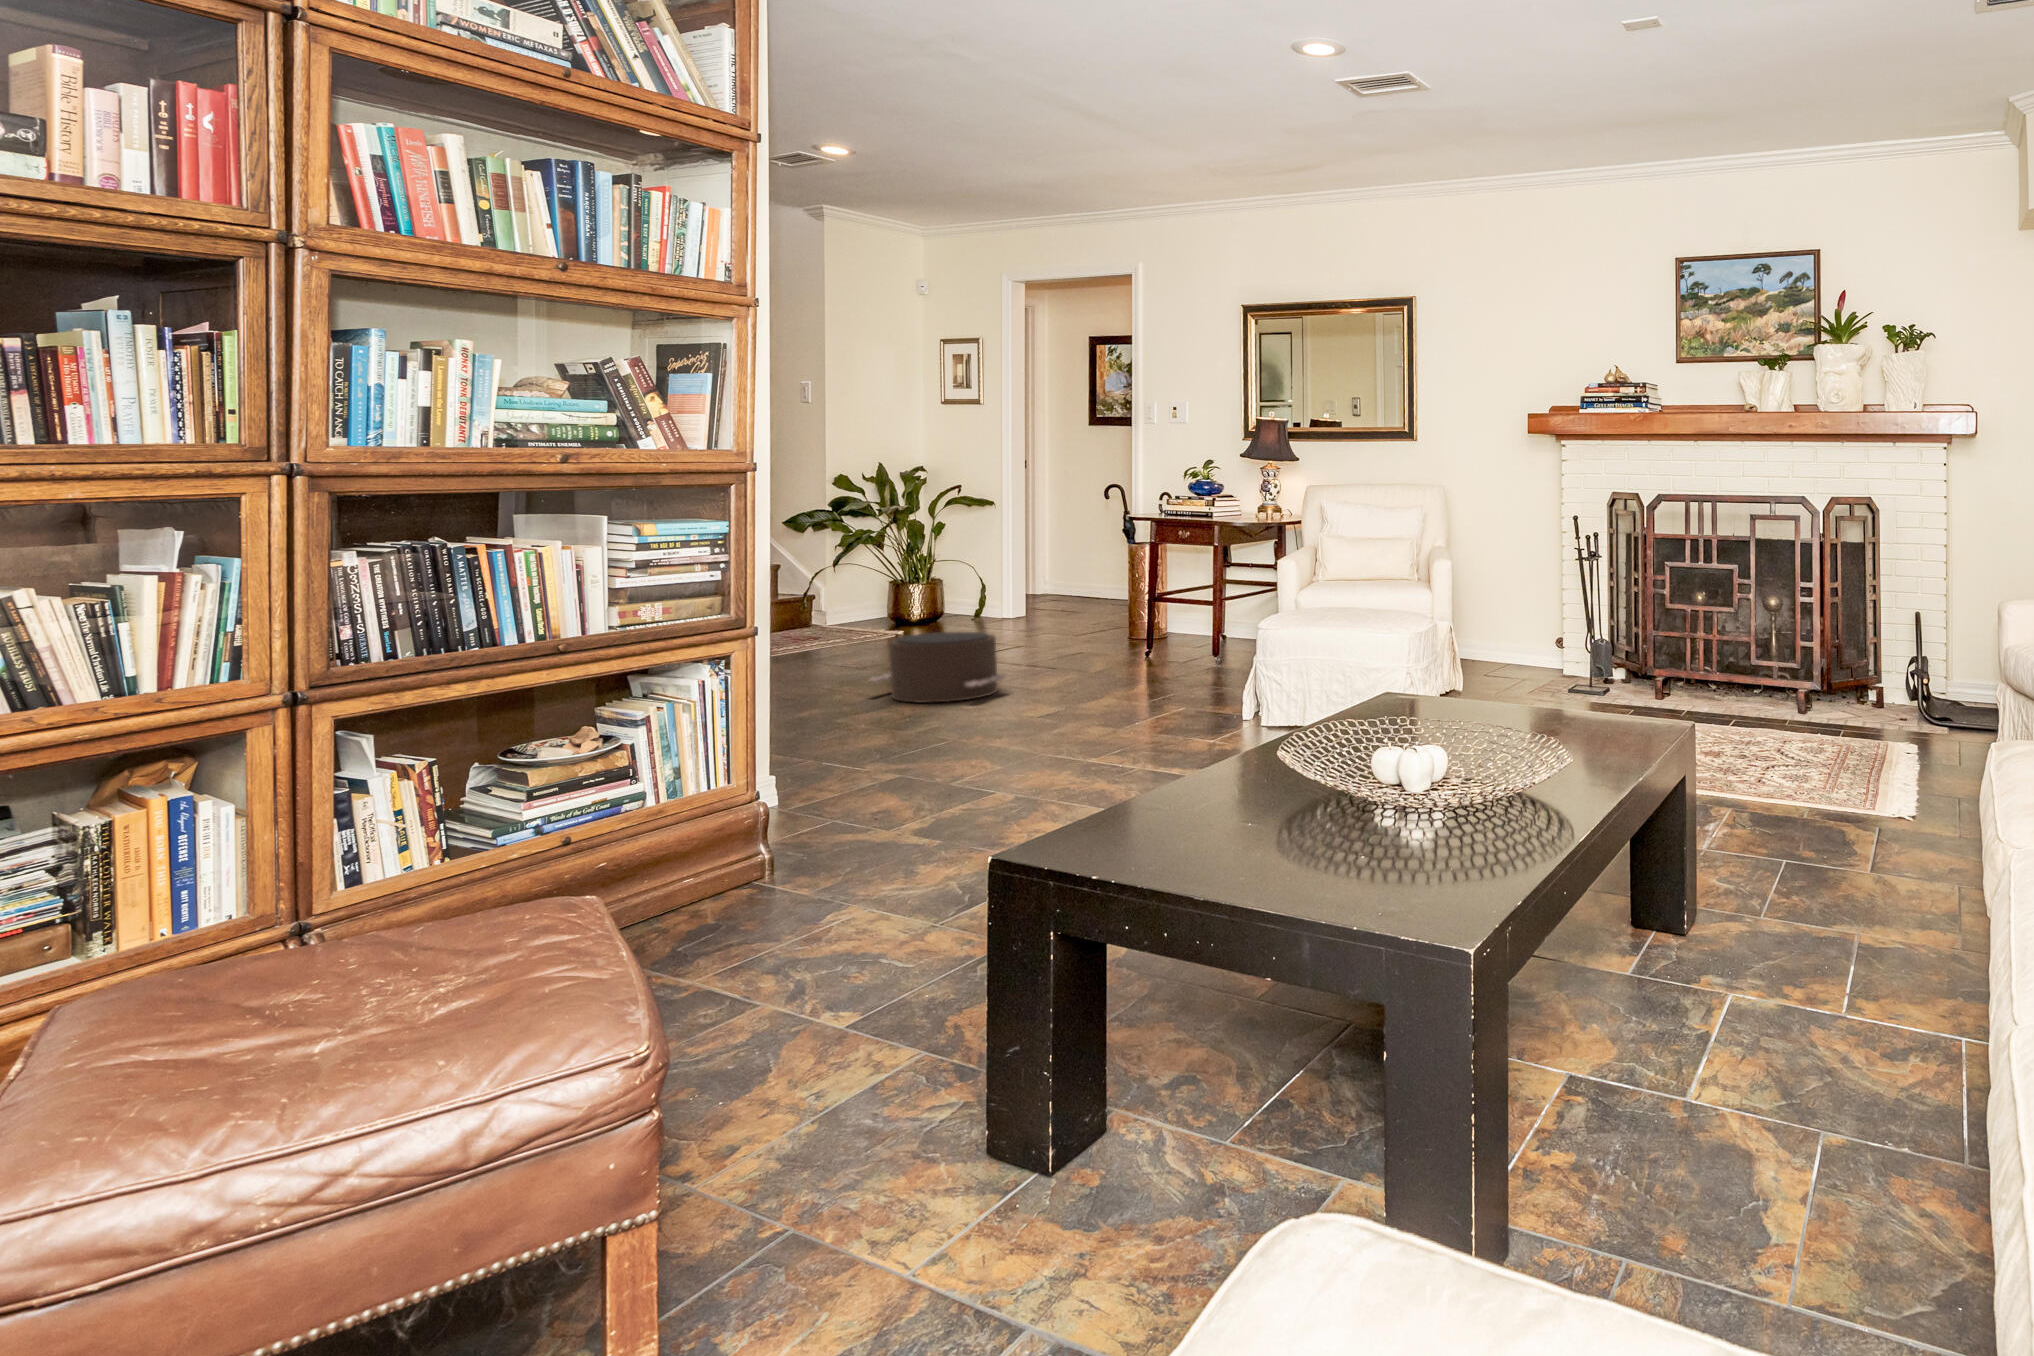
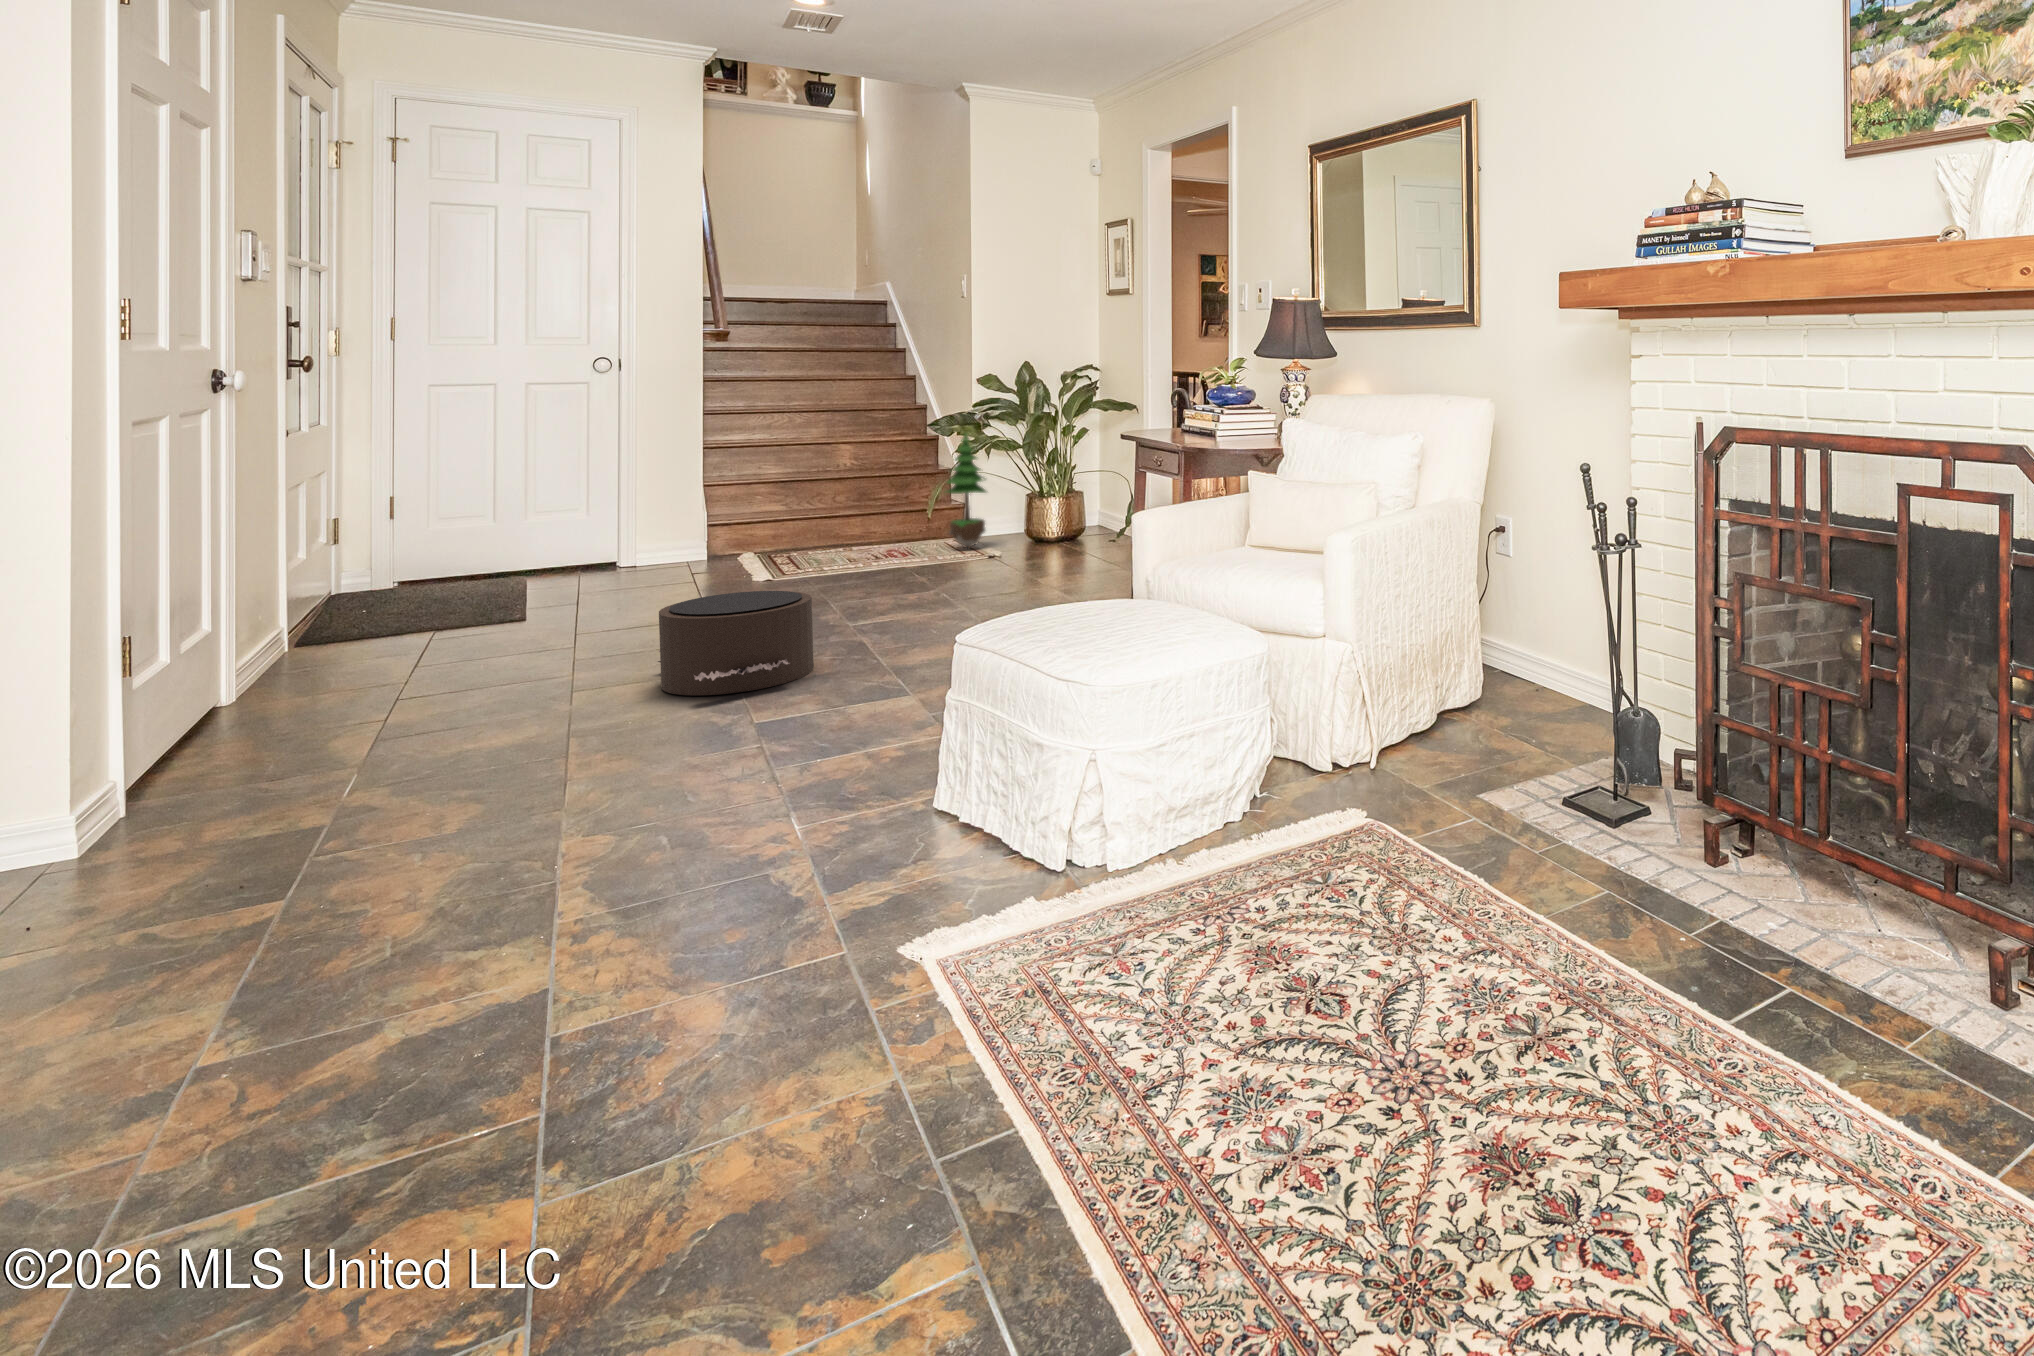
potted tree: none [824,522,866,629] -> present [946,434,986,548]

